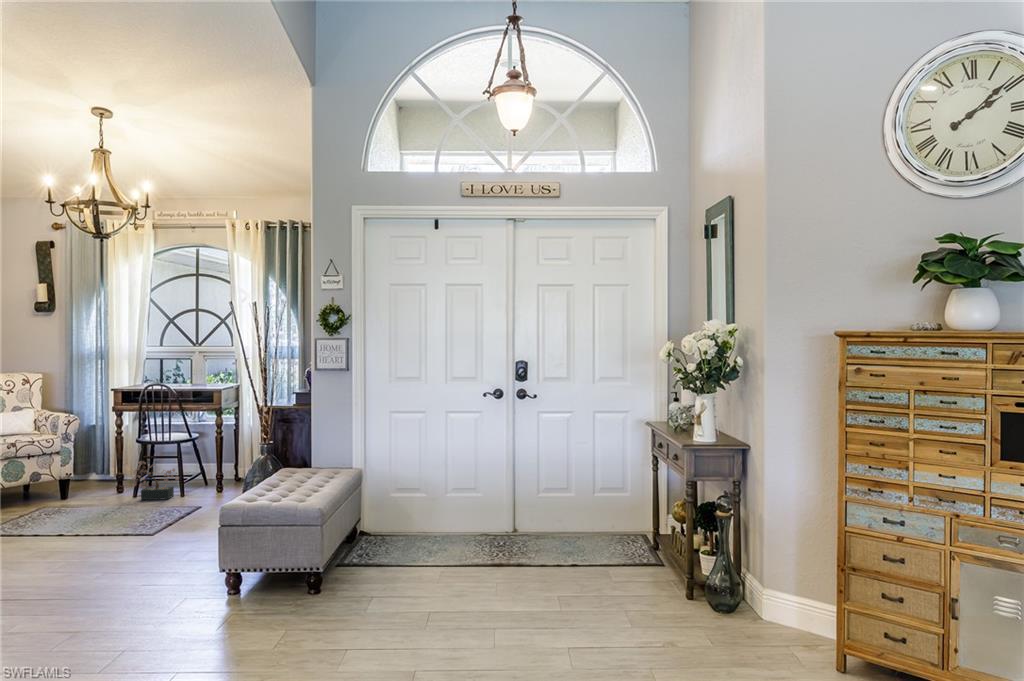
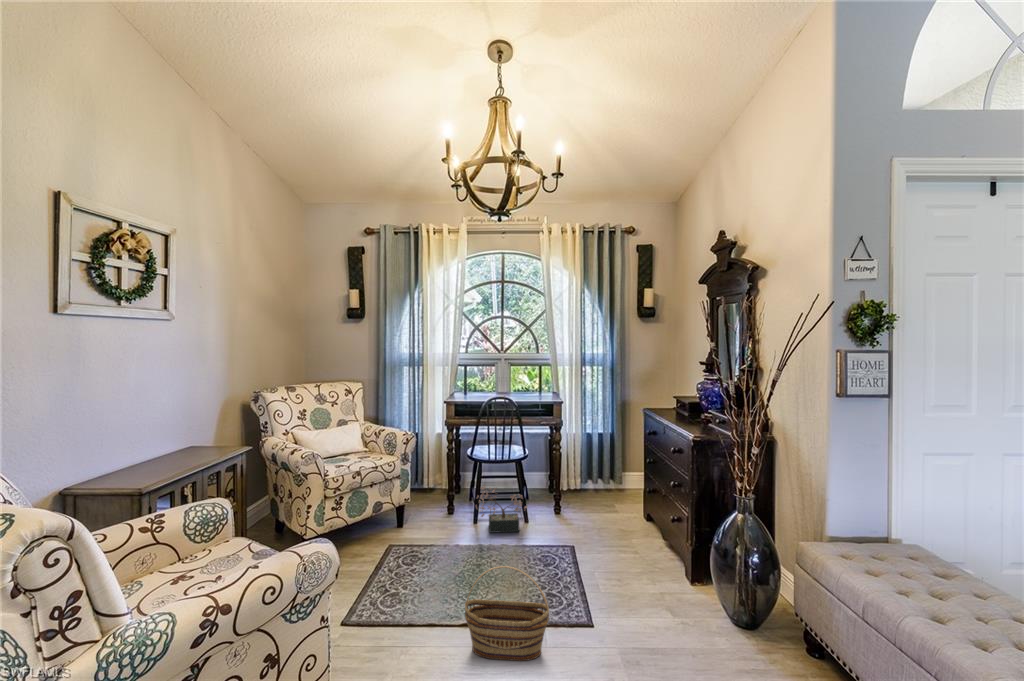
basket: none [52,483,110,540] -> present [465,566,549,661]

